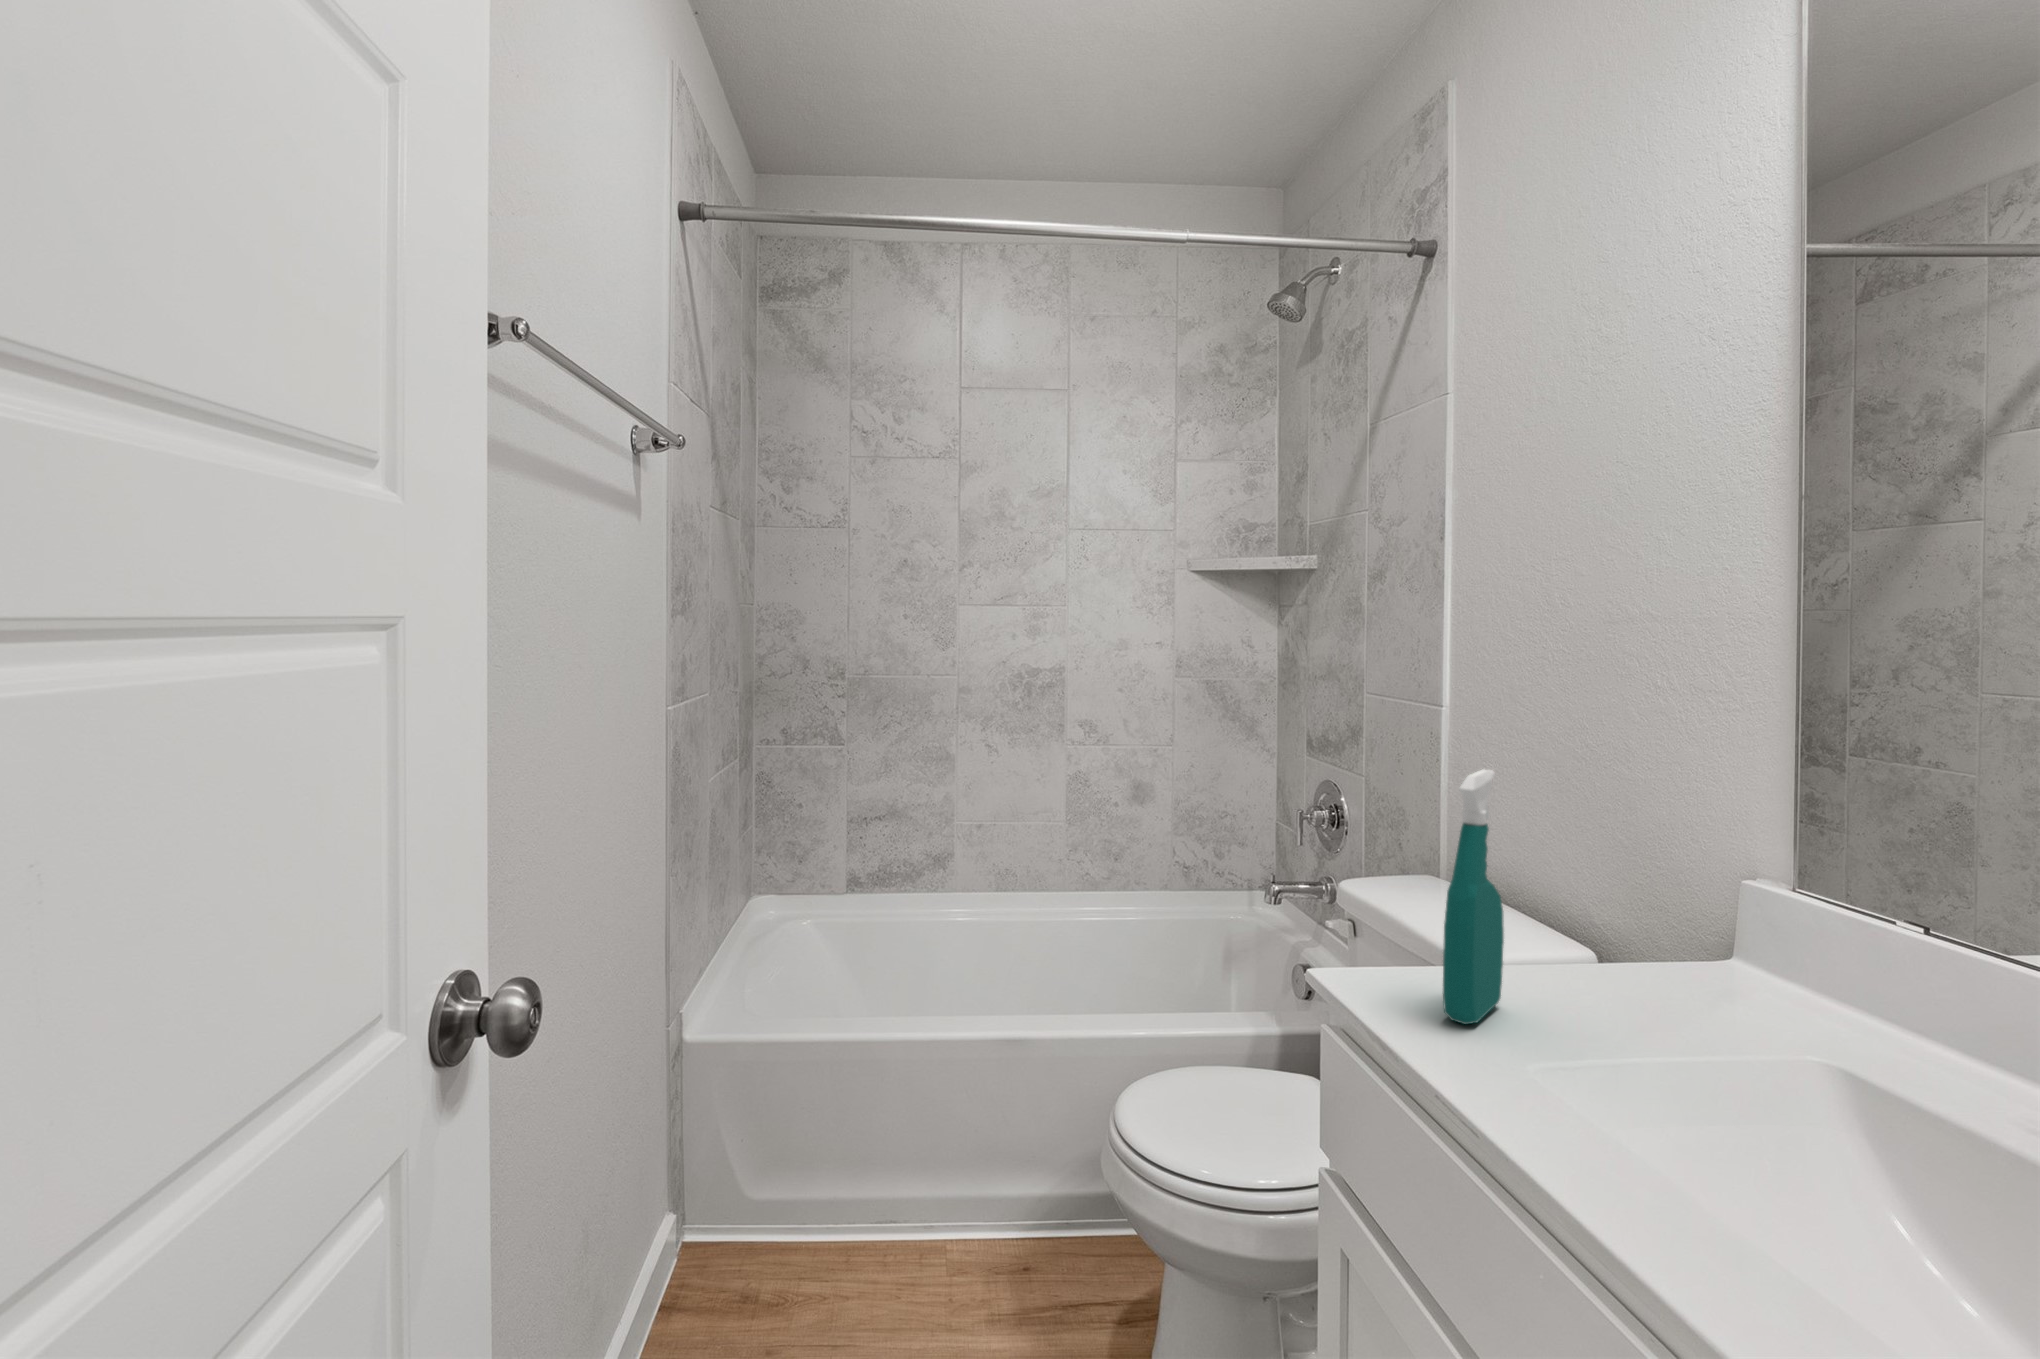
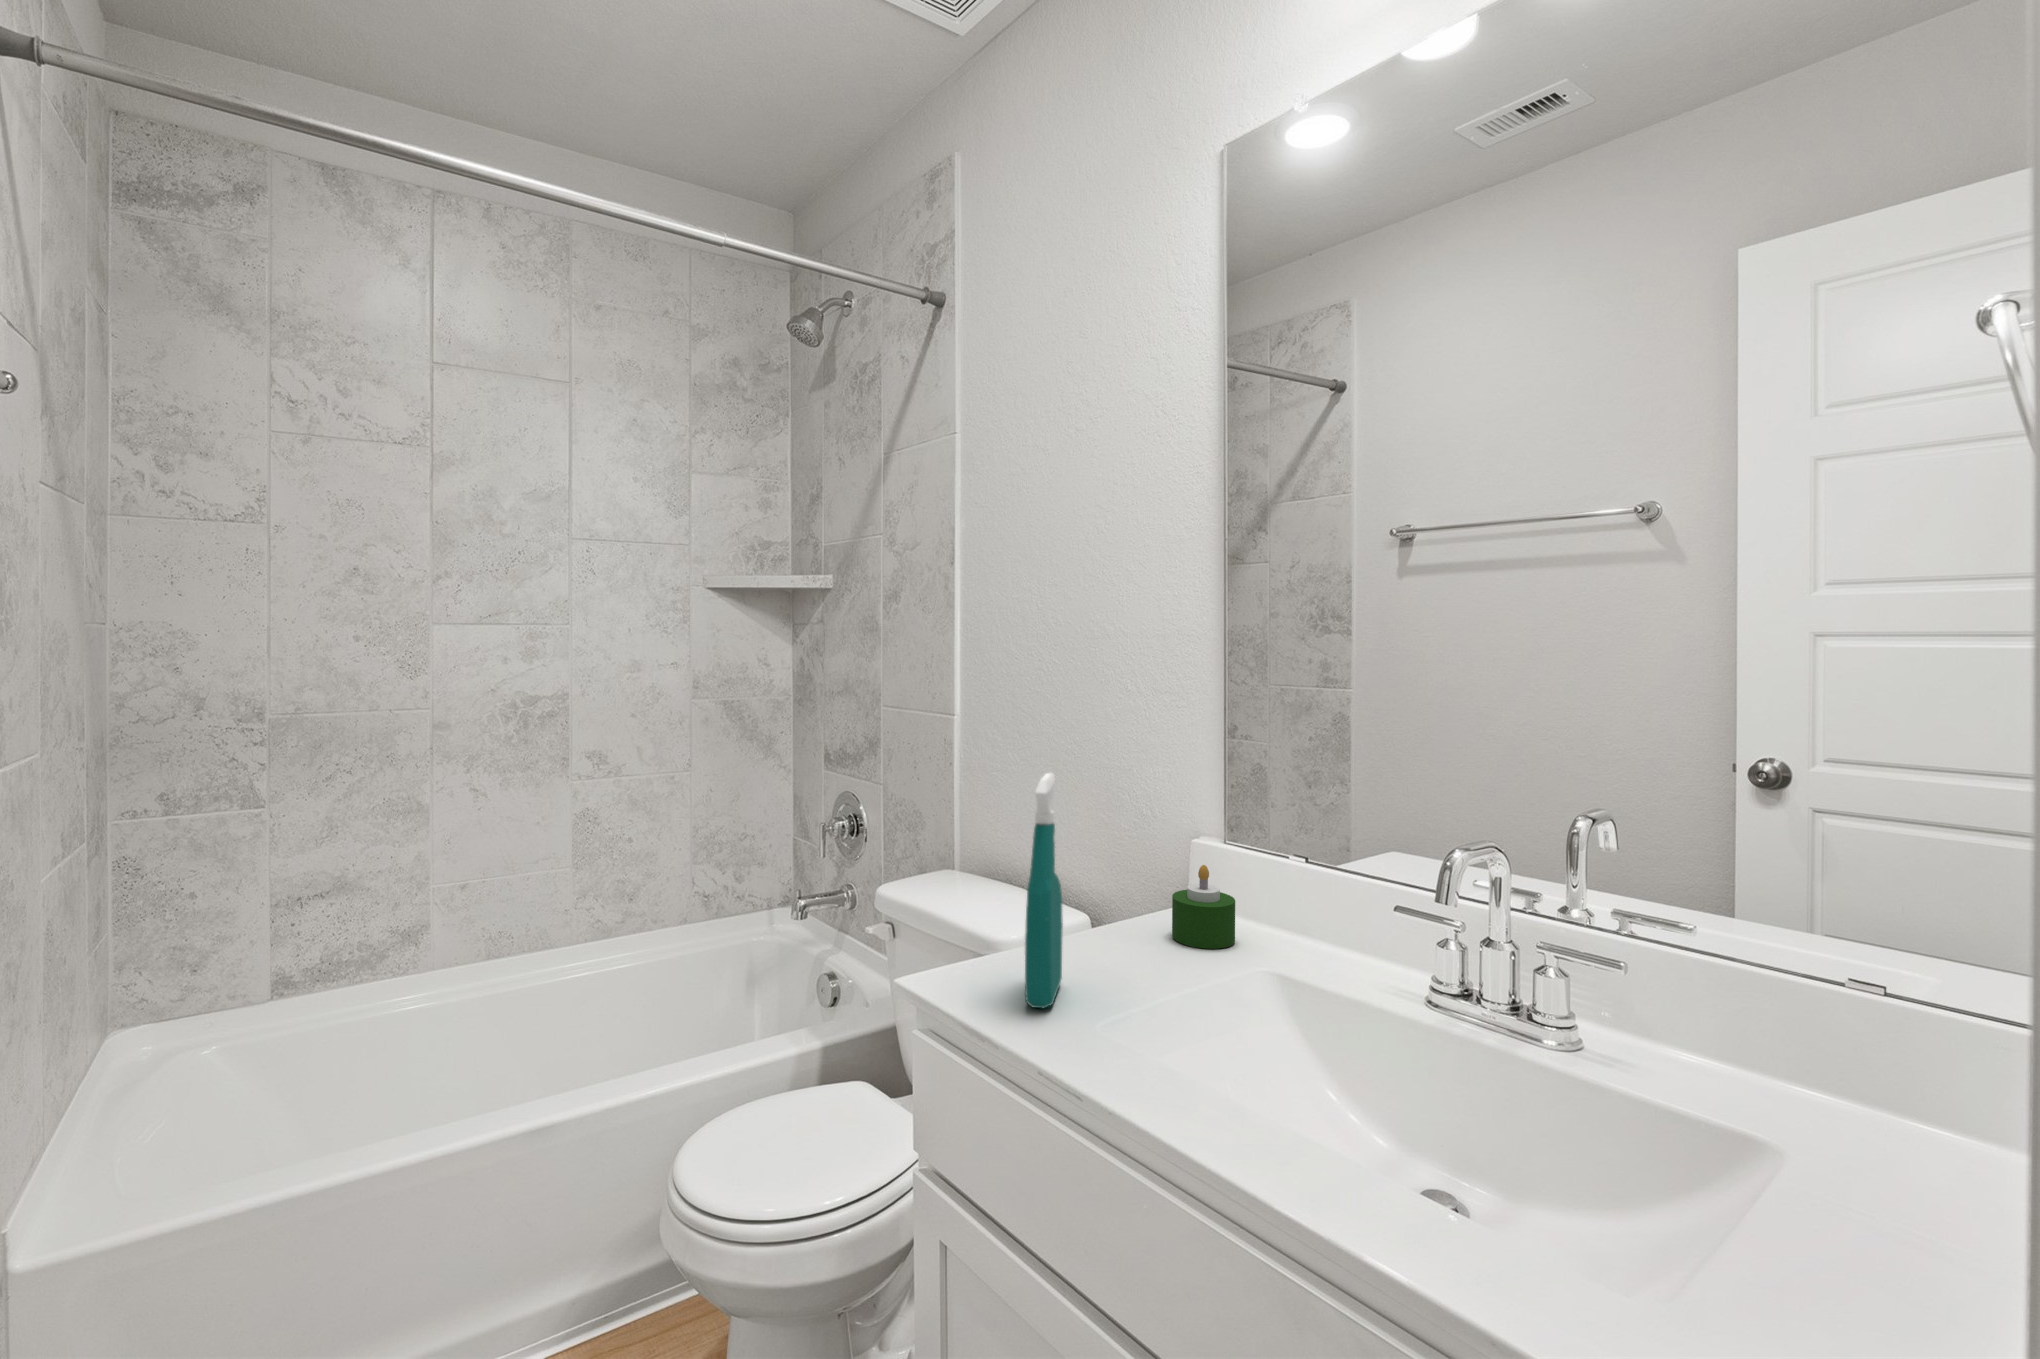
candle: none [1686,906,1787,1014] -> present [1172,865,1235,949]

